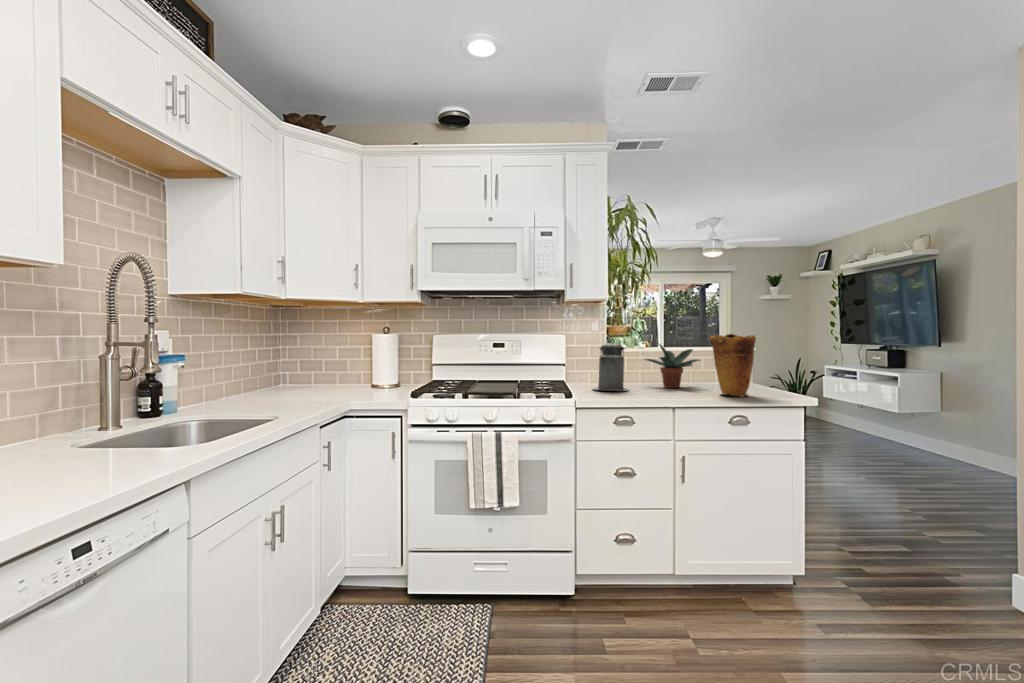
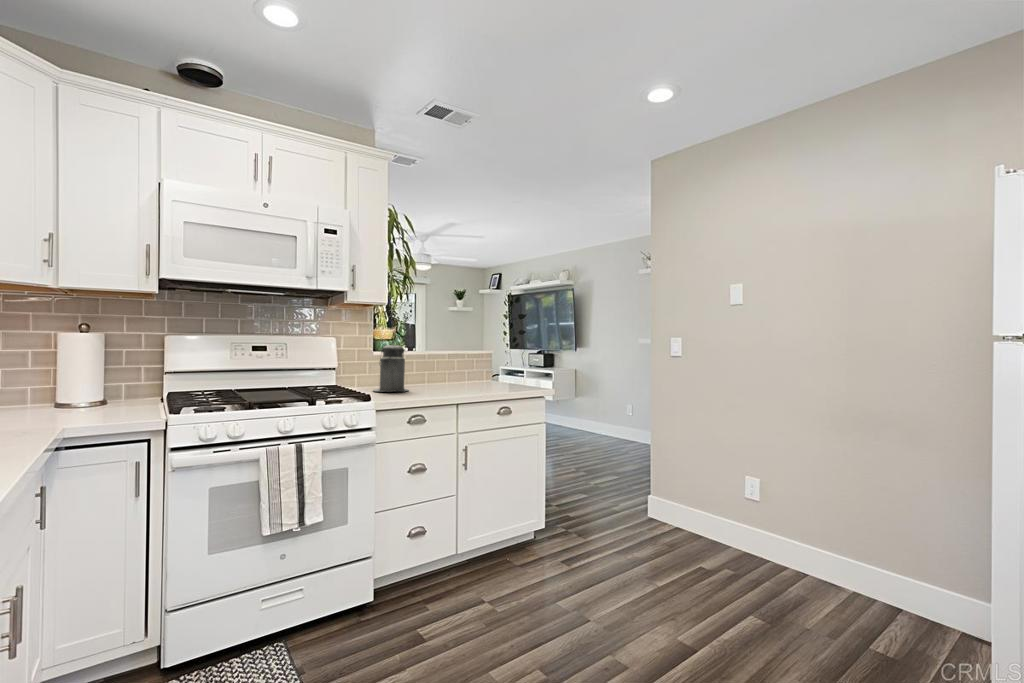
vase: present [710,334,756,397] -> none [482,337,519,390]
potted plant: present [645,344,699,388] -> none [415,345,466,386]

